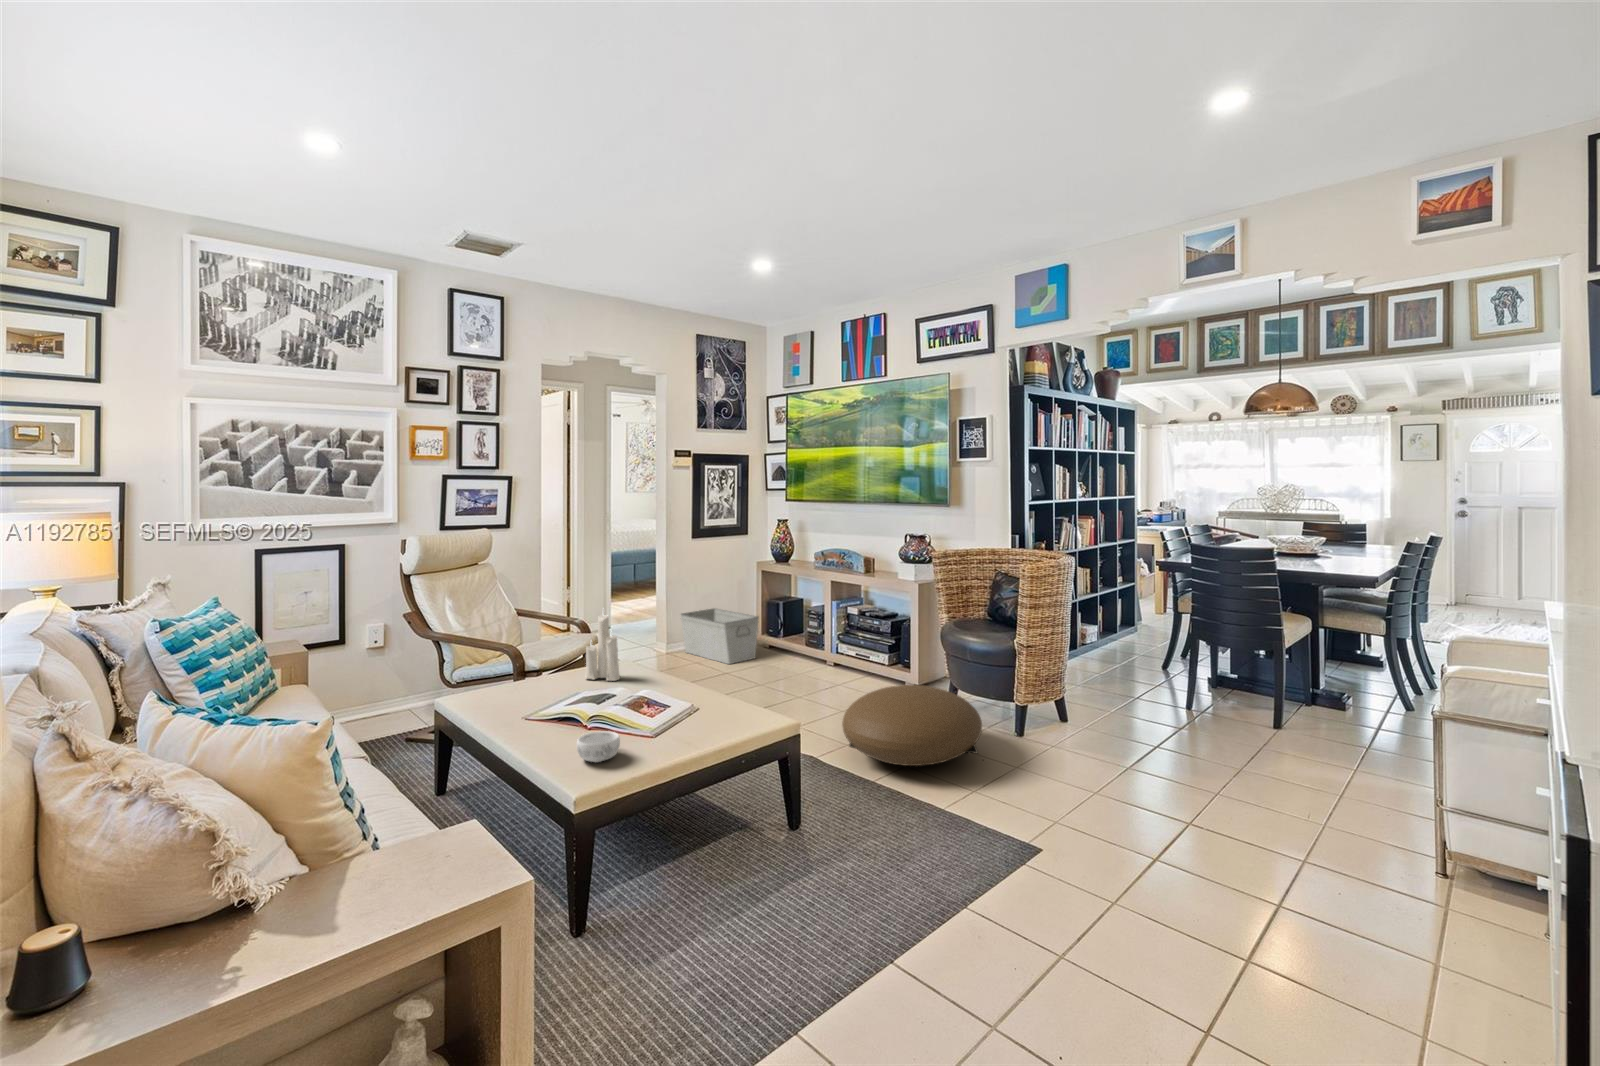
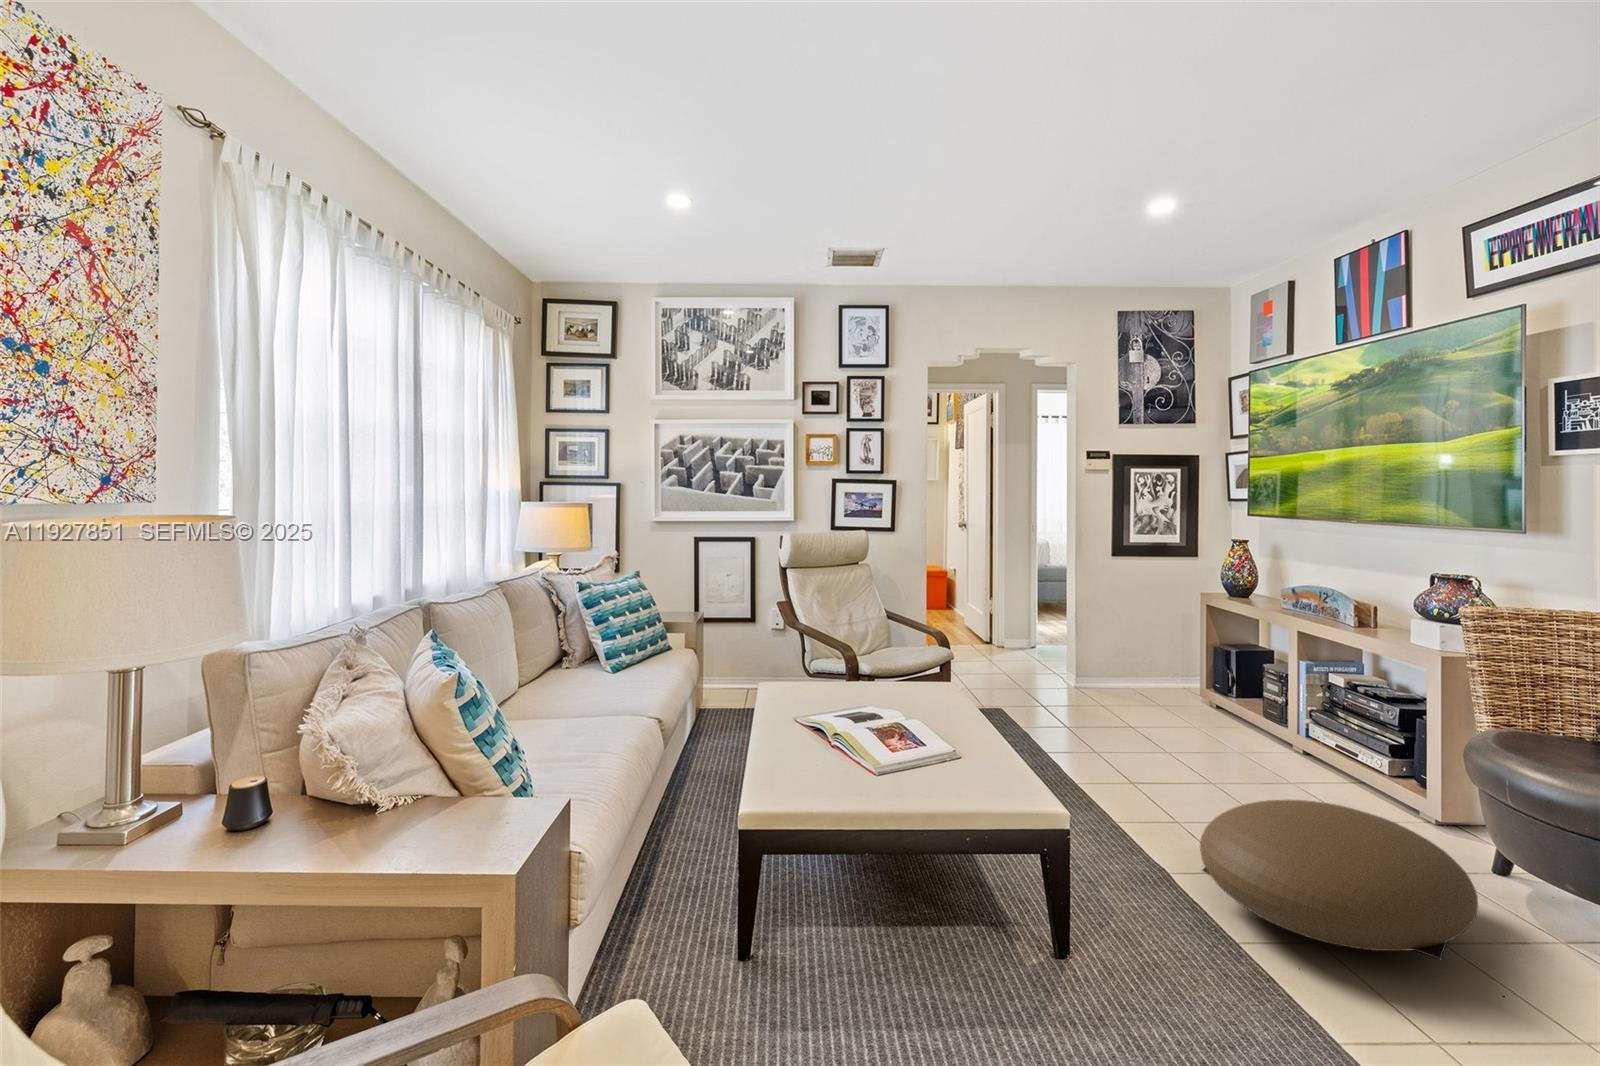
storage bin: present [681,608,758,664] -> none [1086,642,1184,715]
candle: present [585,615,620,681] -> none [880,620,913,707]
decorative bowl: present [577,731,620,763] -> none [777,758,825,792]

